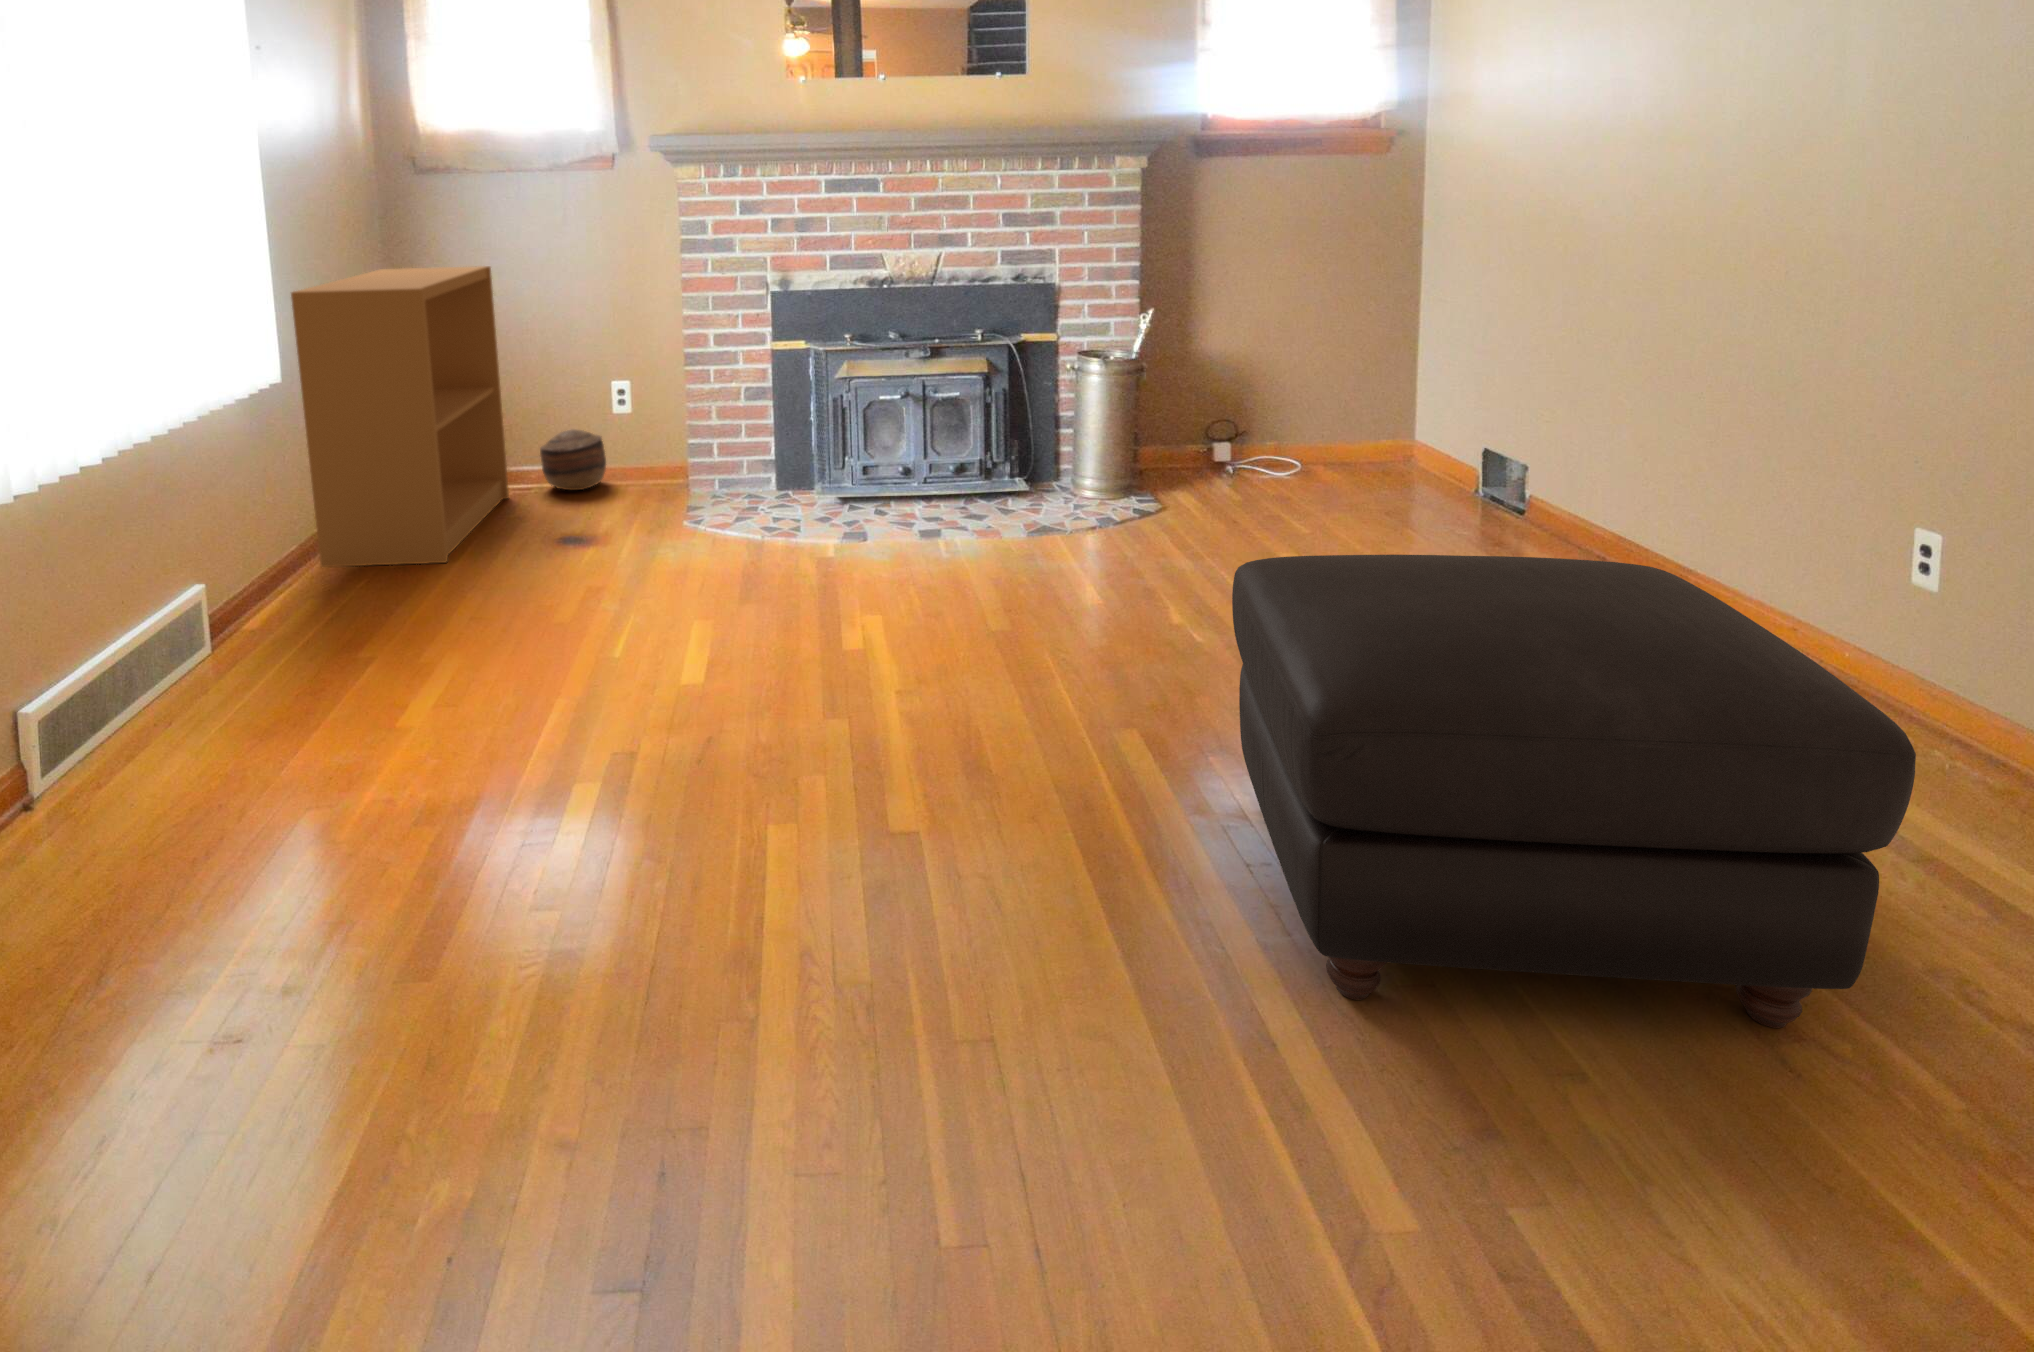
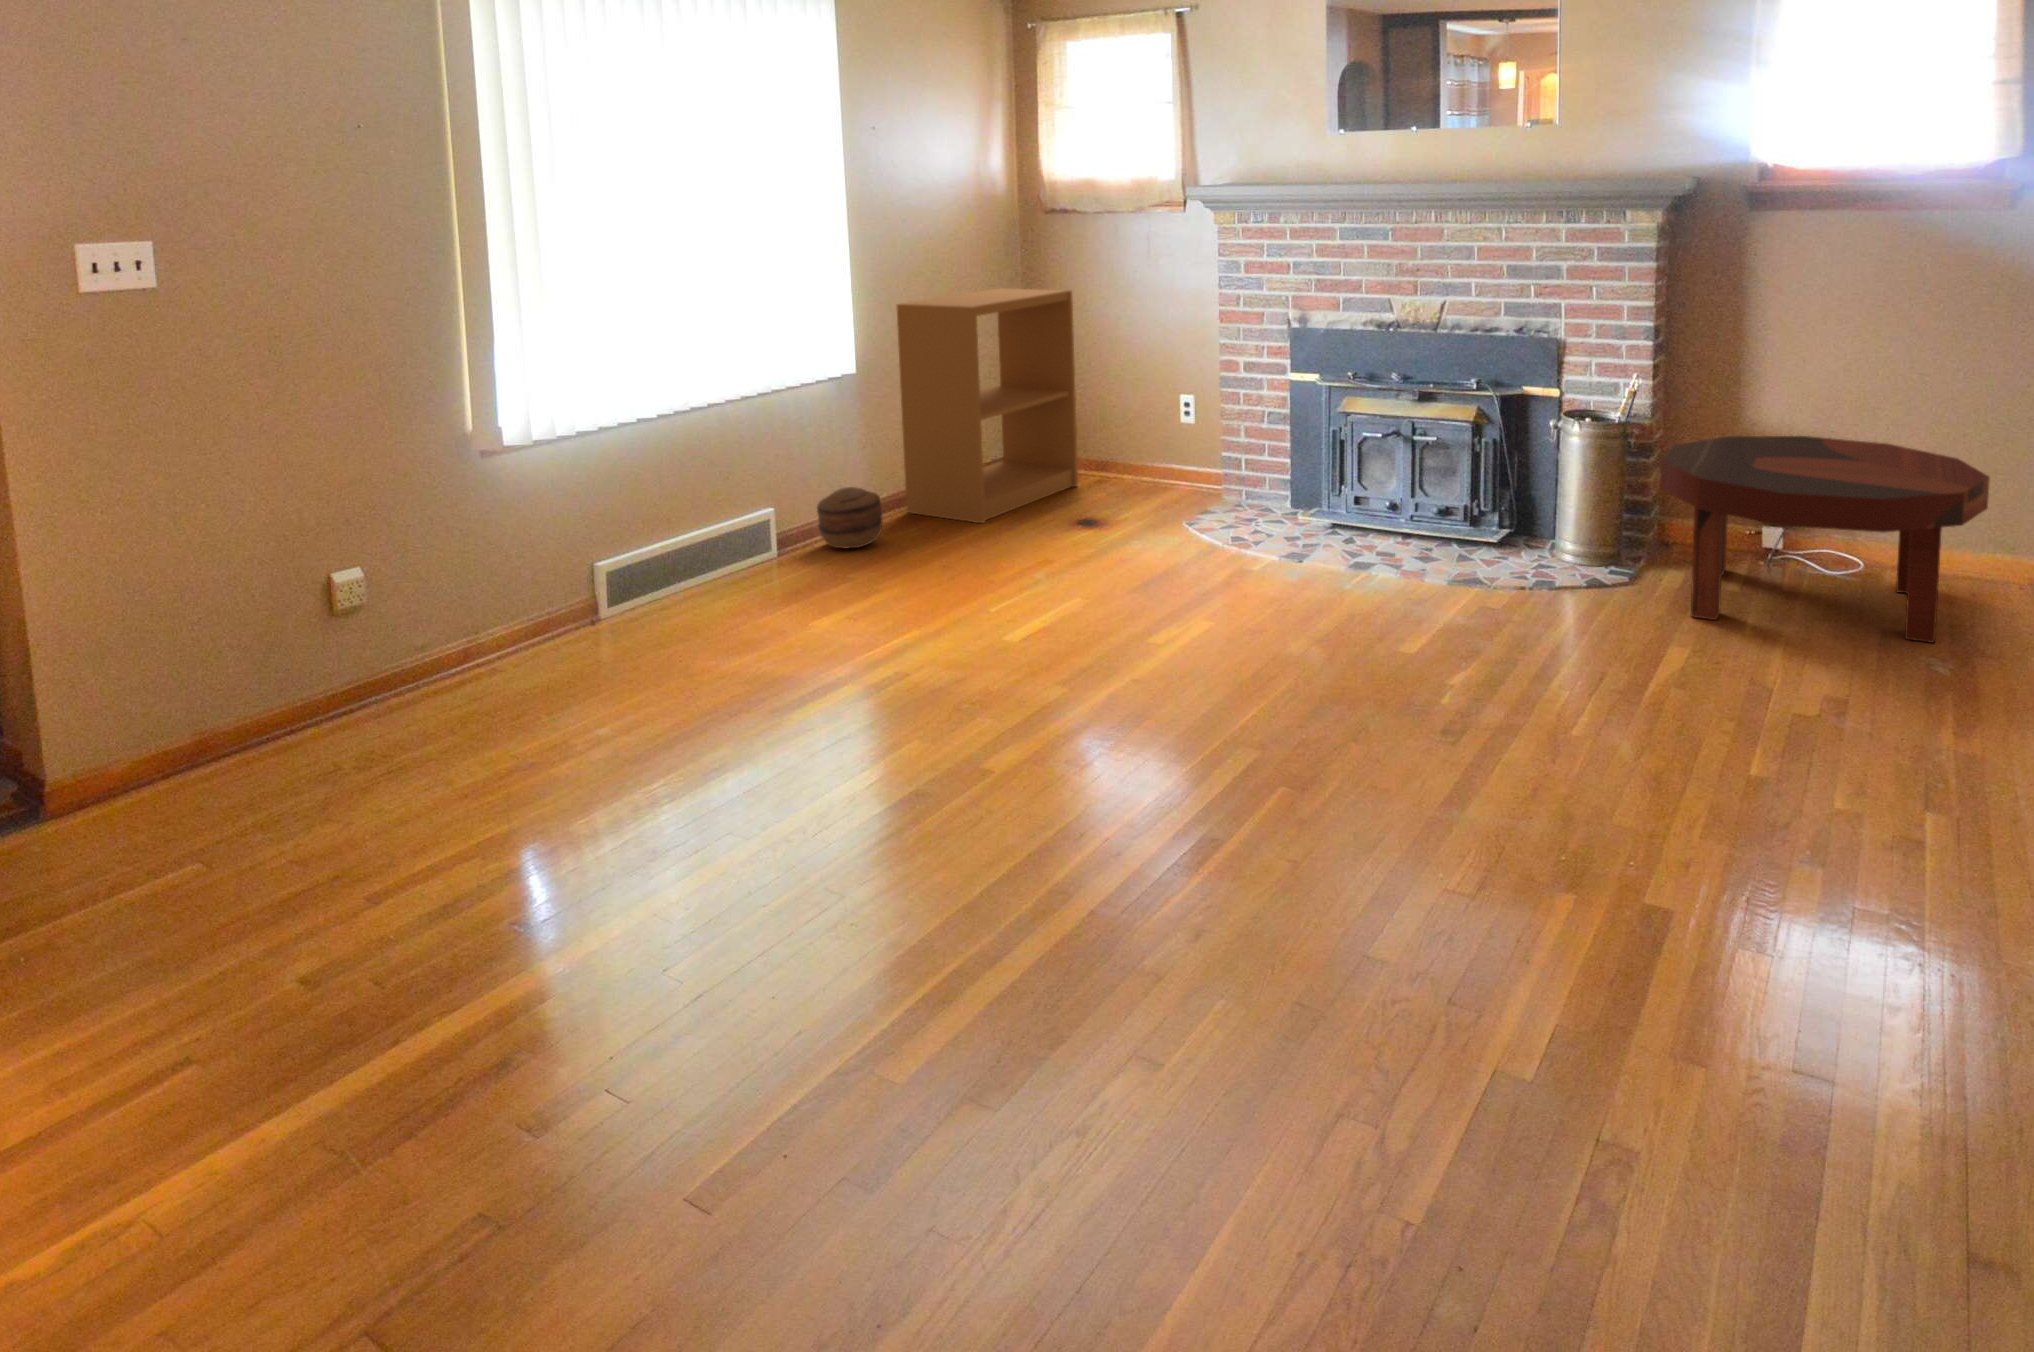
coffee table: none [1185,355,1458,529] -> present [1661,436,1990,643]
basket: present [540,429,606,490] -> present [817,487,883,548]
ottoman: present [1232,555,1916,1028] -> none [1117,576,1629,1001]

